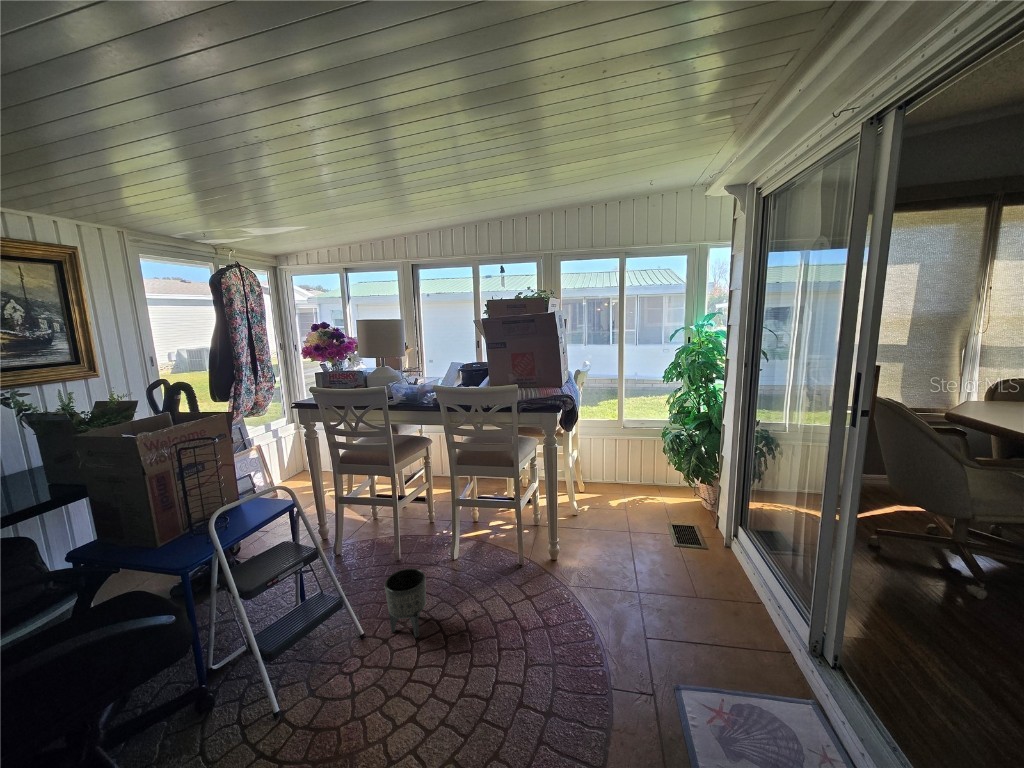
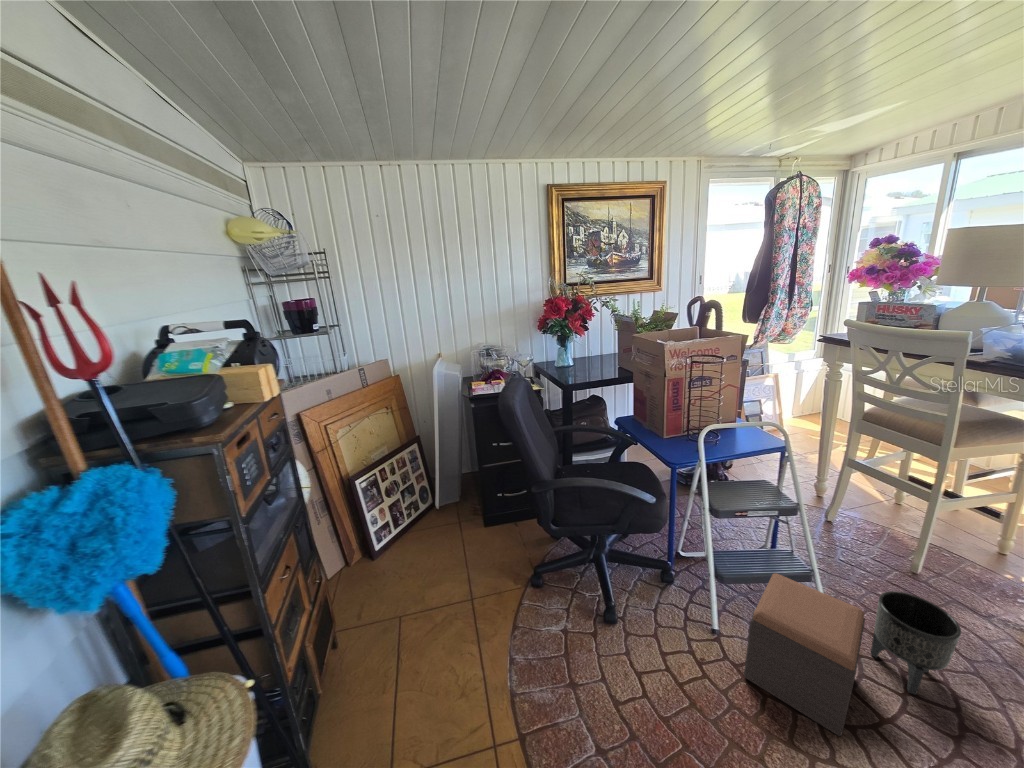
footstool: none [311,600,394,734] -> present [744,573,865,736]

